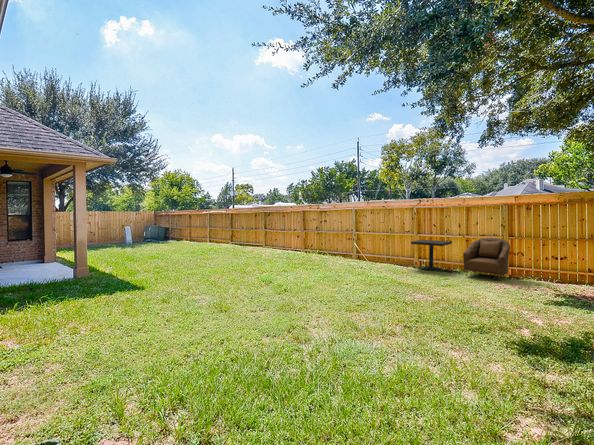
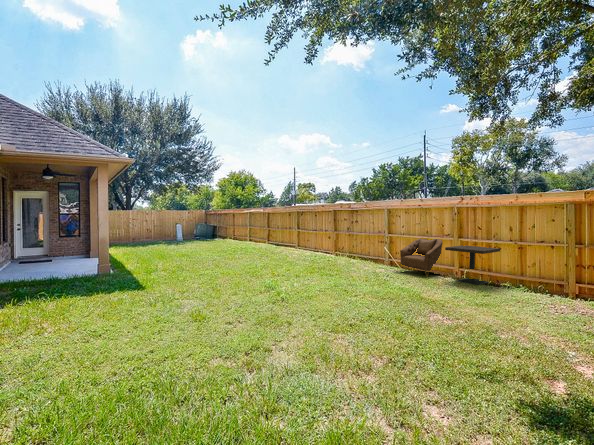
armchair: present [463,238,510,277] -> present [400,238,443,271]

